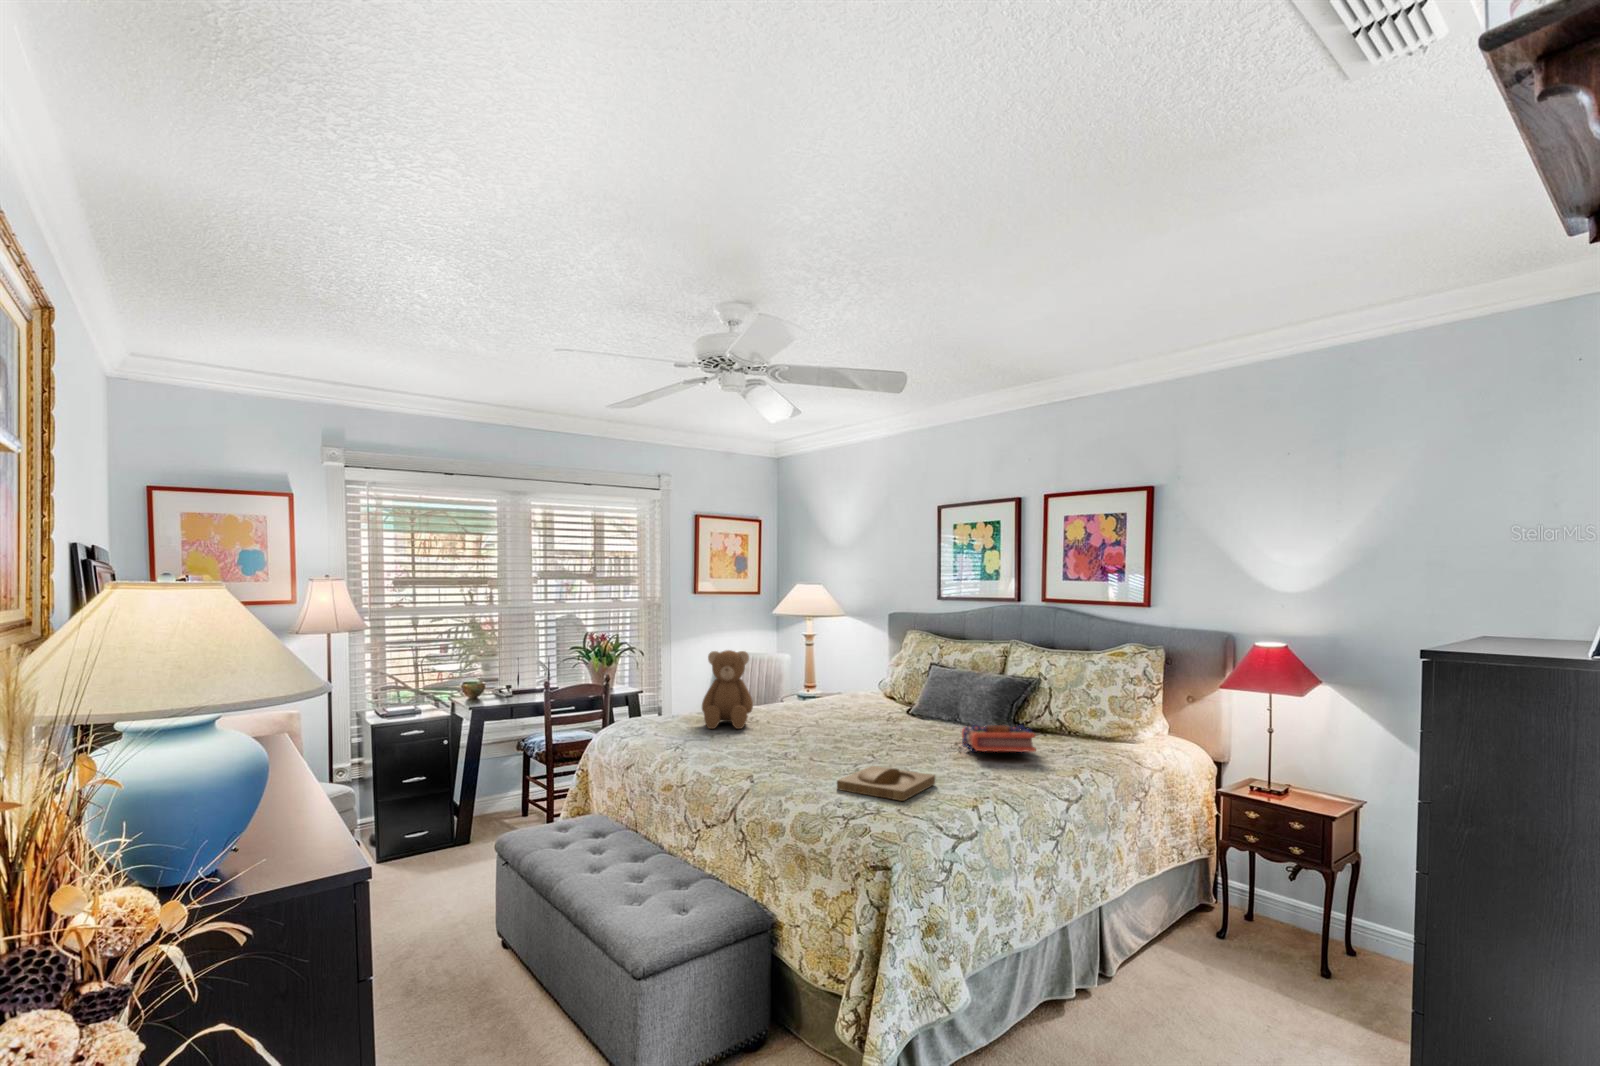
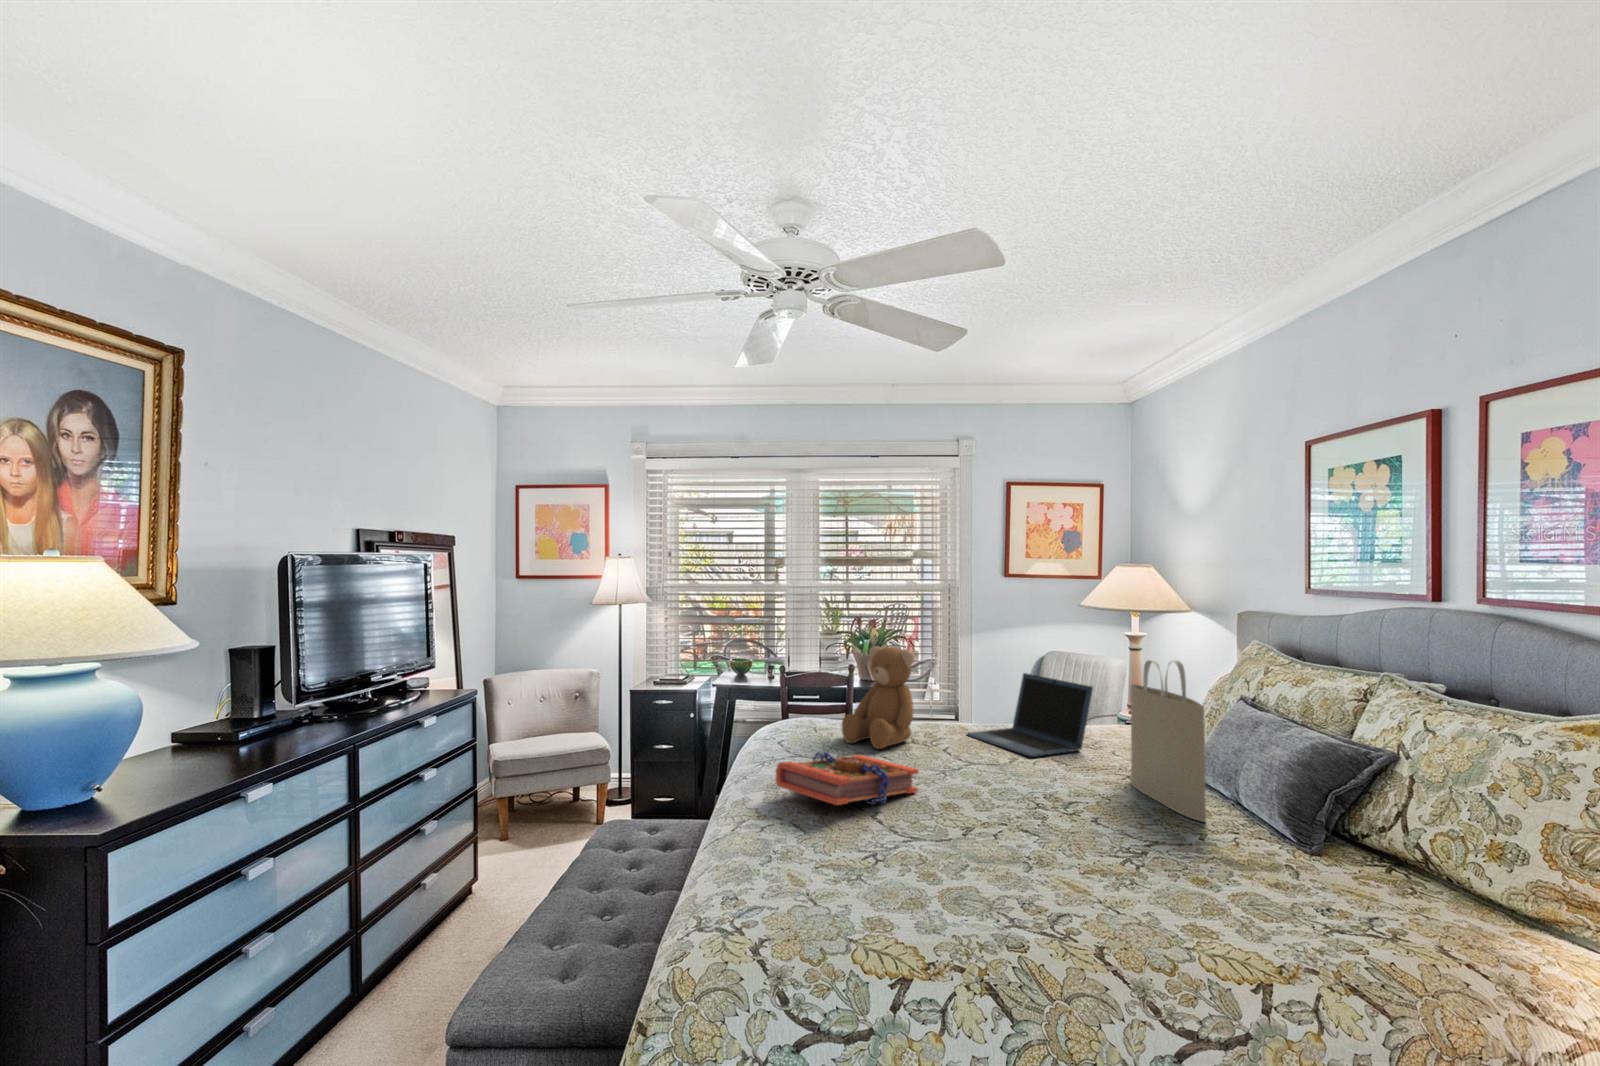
tote bag: none [901,641,965,732] -> present [1131,660,1206,822]
laptop: none [769,664,853,719] -> present [967,673,1093,757]
book: present [962,725,1036,752] -> present [776,752,919,805]
tray: present [837,766,935,801] -> none [780,846,932,924]

